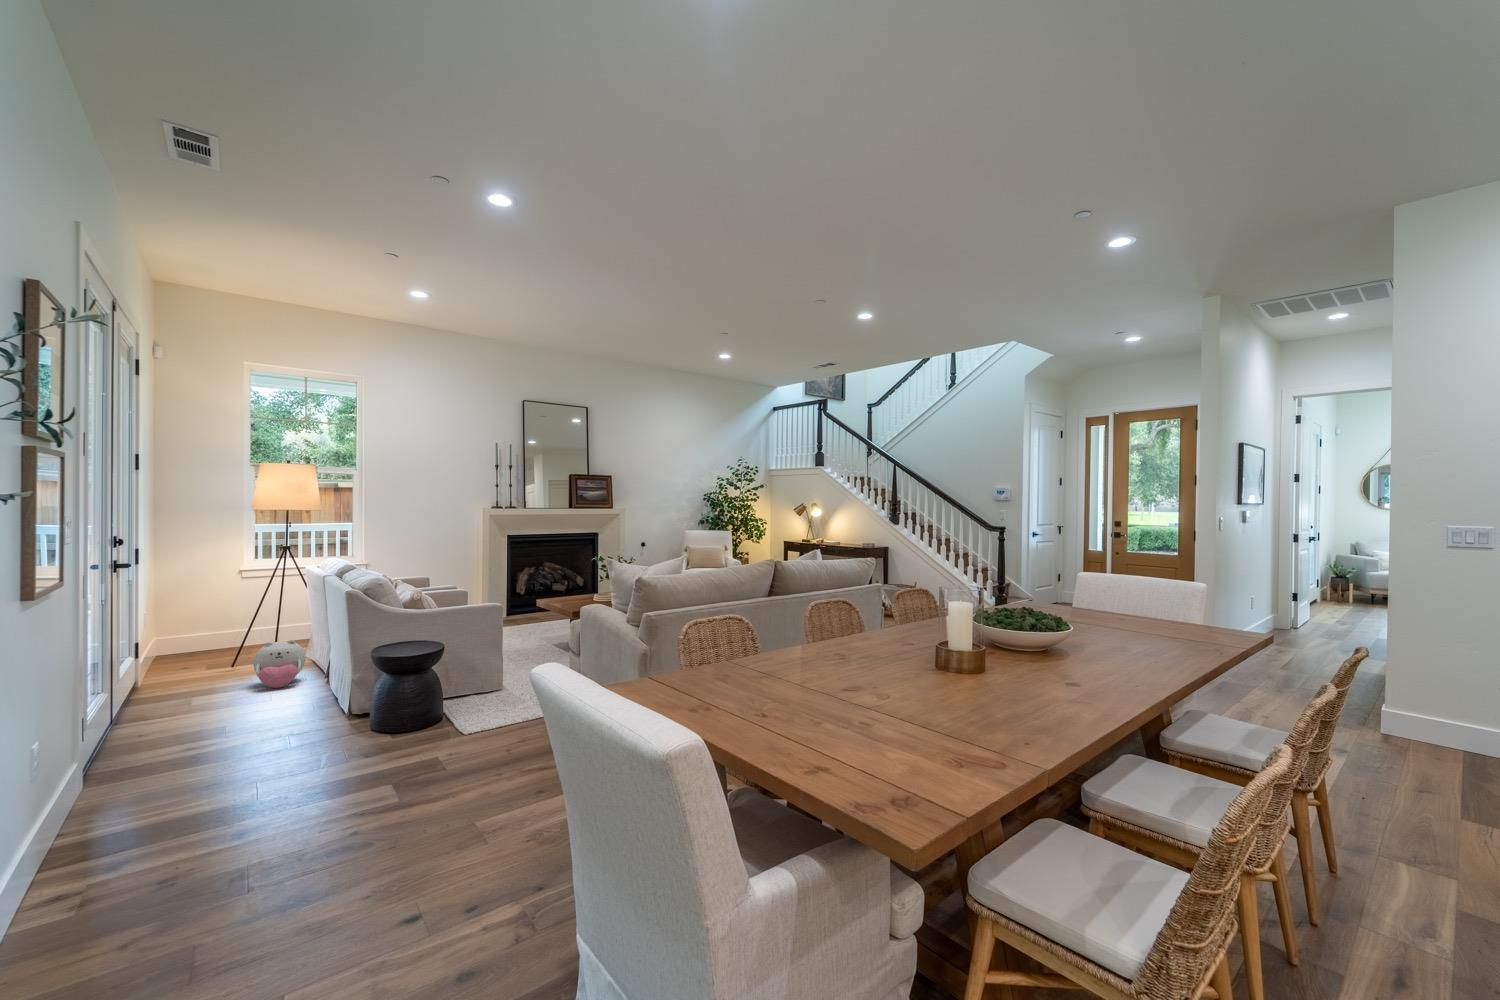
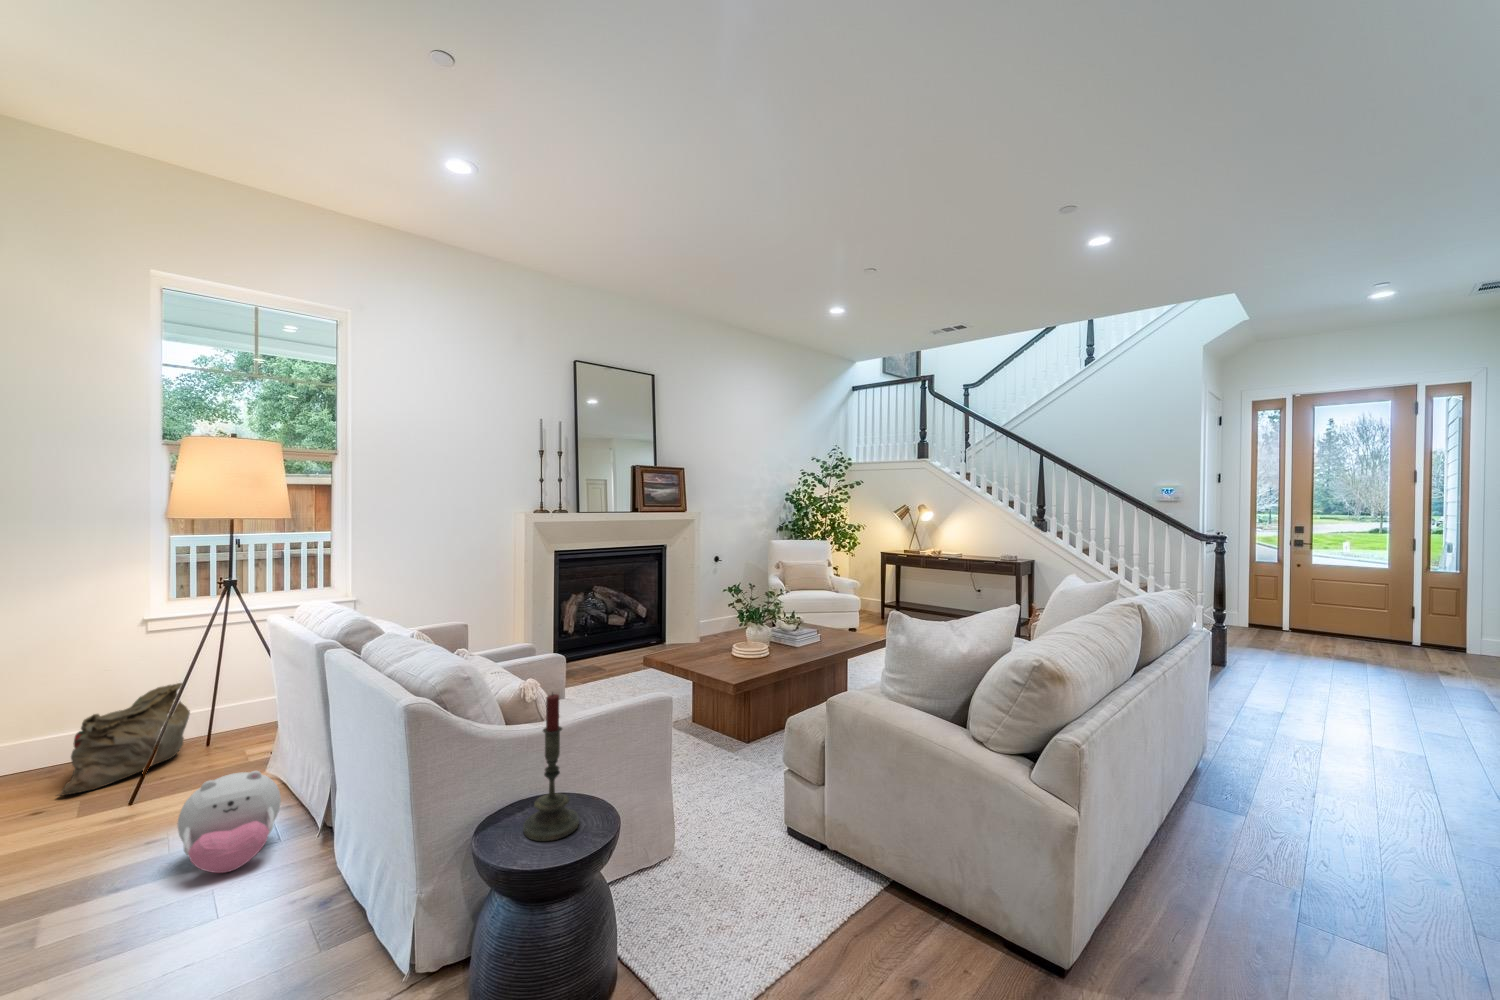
candle: none [396,582,424,647] -> present [523,694,579,841]
bag: none [193,608,264,662] -> present [57,683,190,796]

